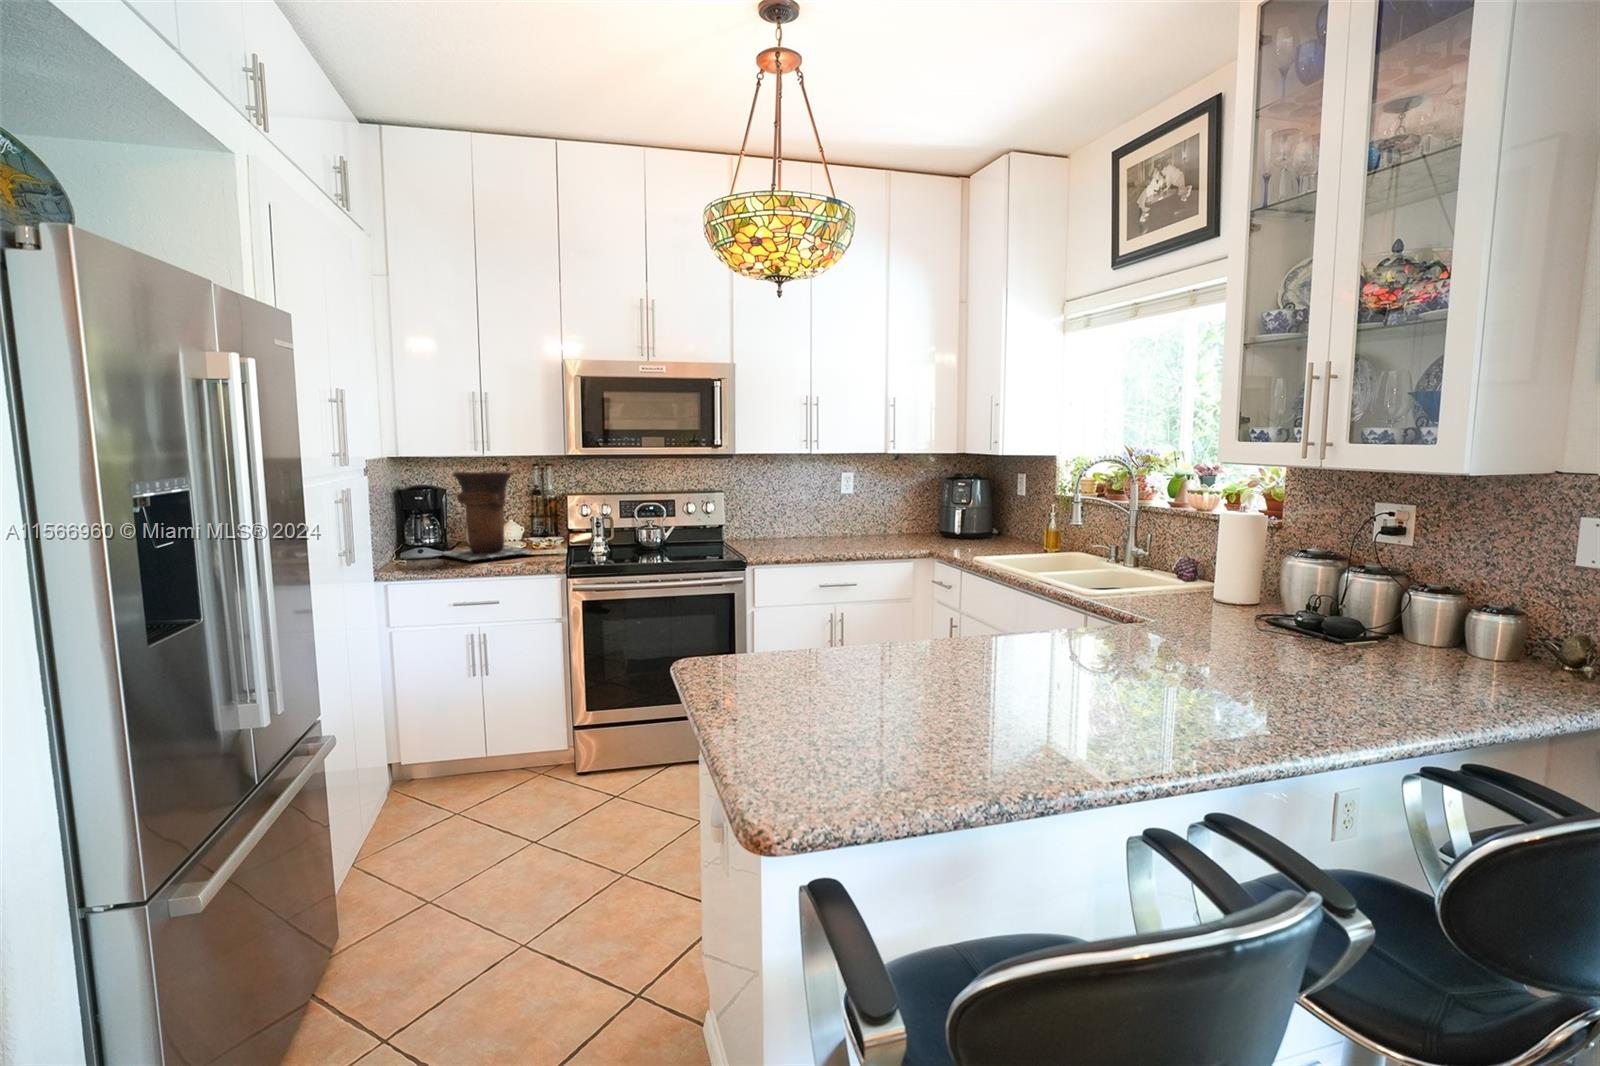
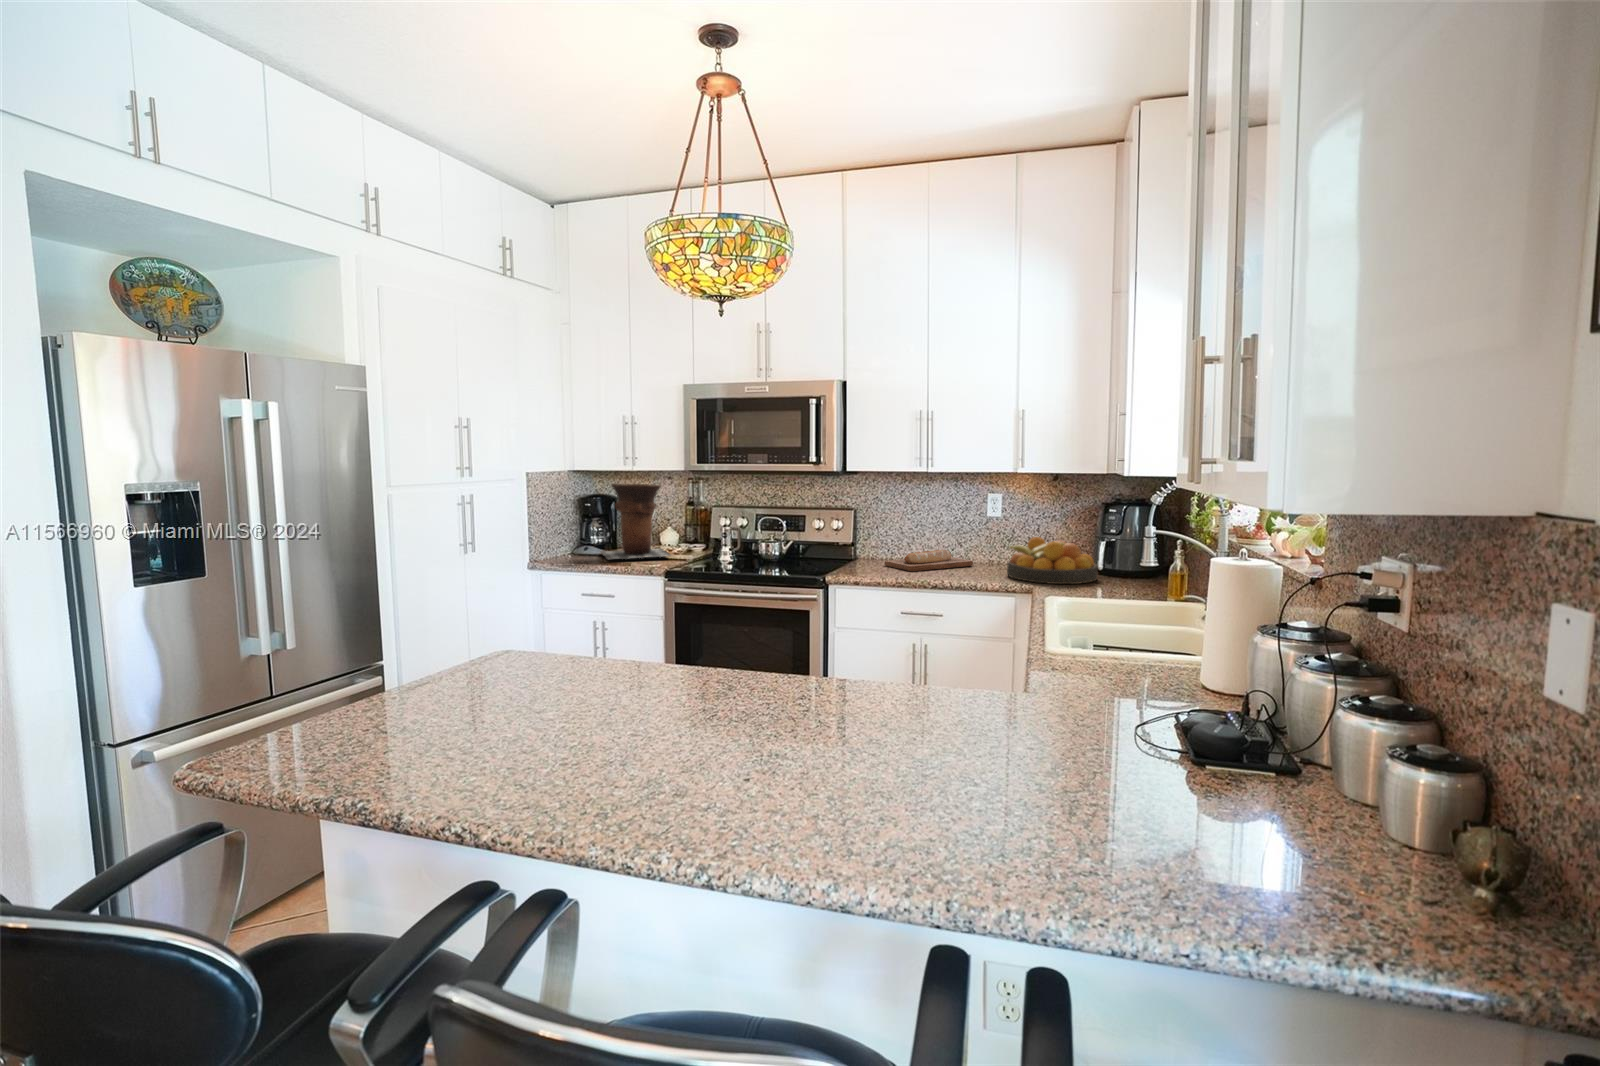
fruit bowl: none [880,510,958,550] -> present [1007,537,1098,584]
bread loaf: none [765,527,839,549] -> present [885,550,973,571]

